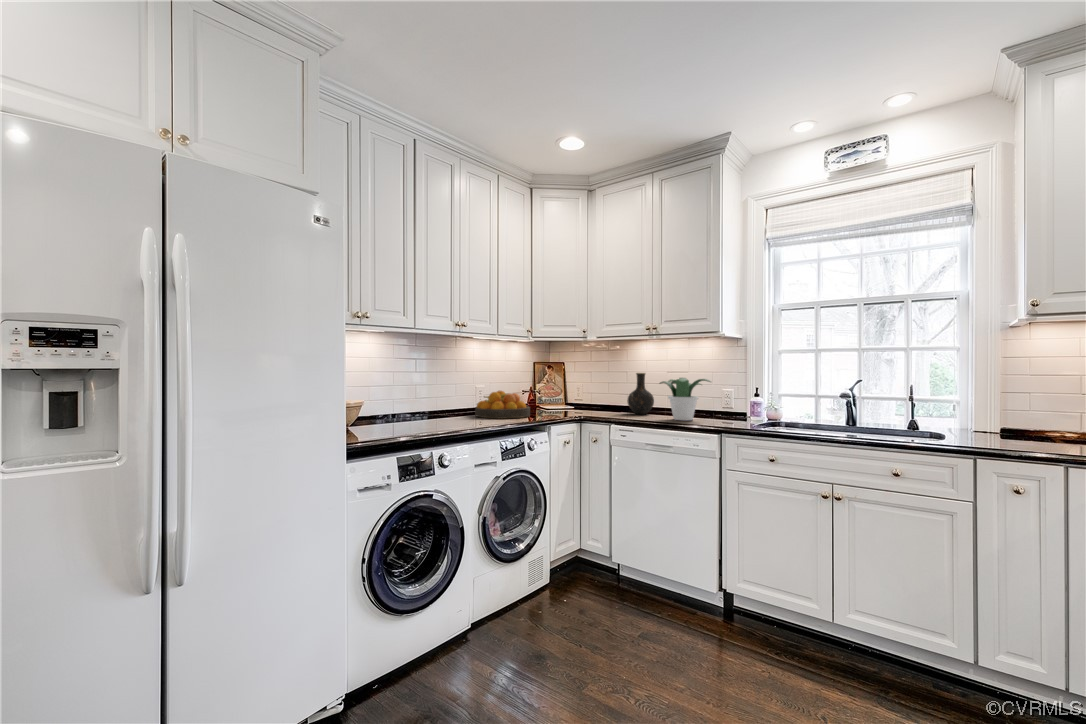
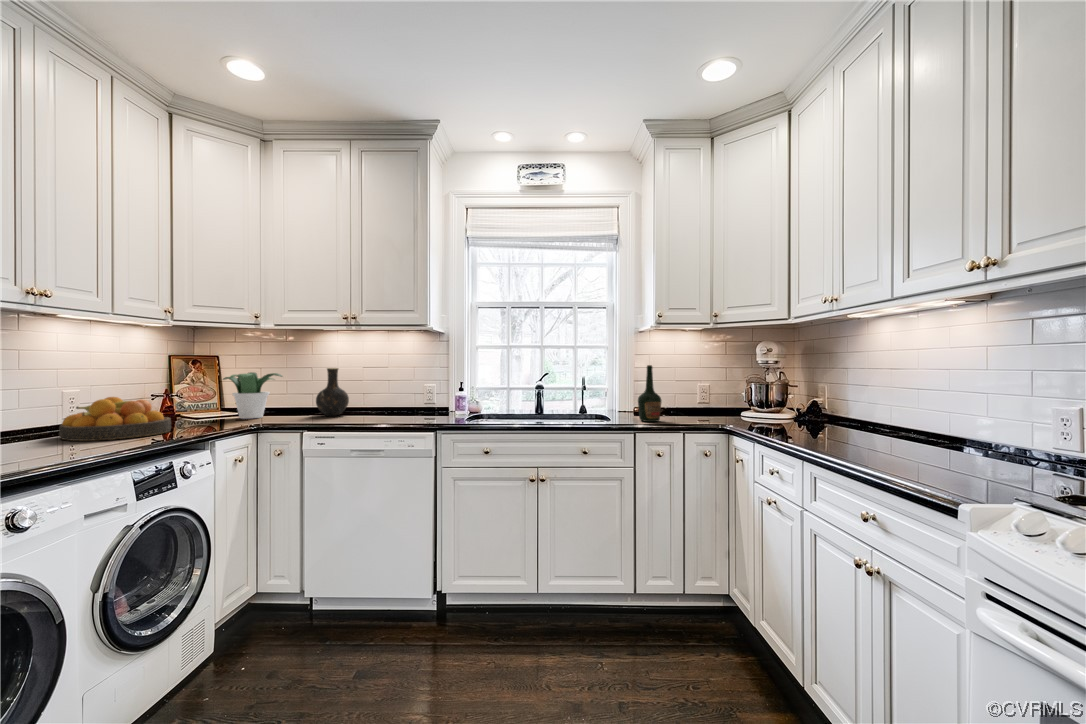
bottle: none [993,373,1035,450] -> present [638,365,661,422]
potted plant: present [660,378,711,420] -> present [223,372,282,419]

